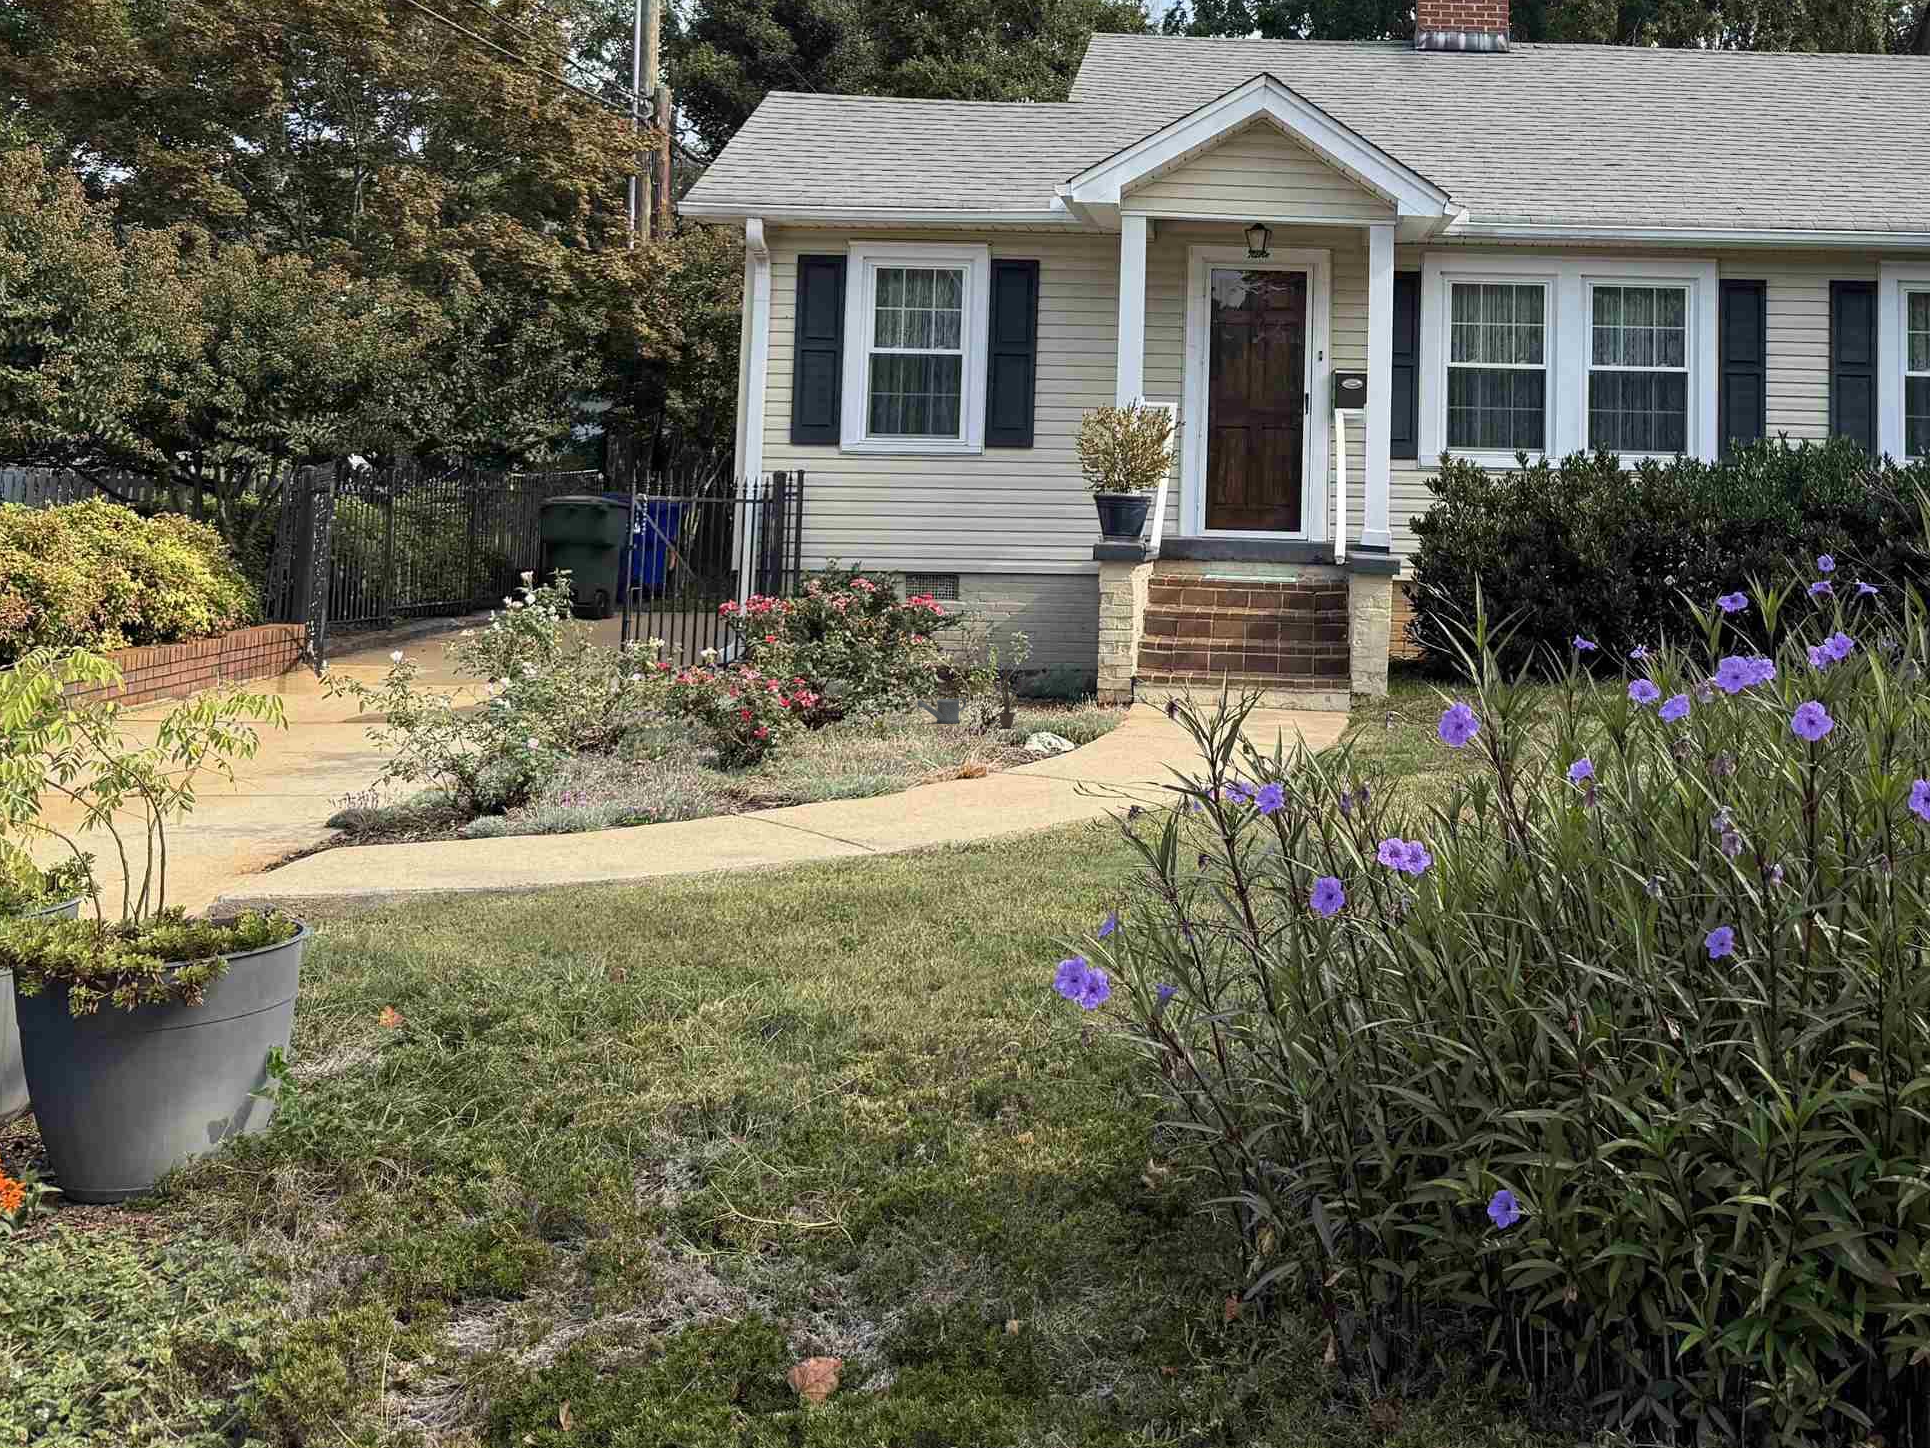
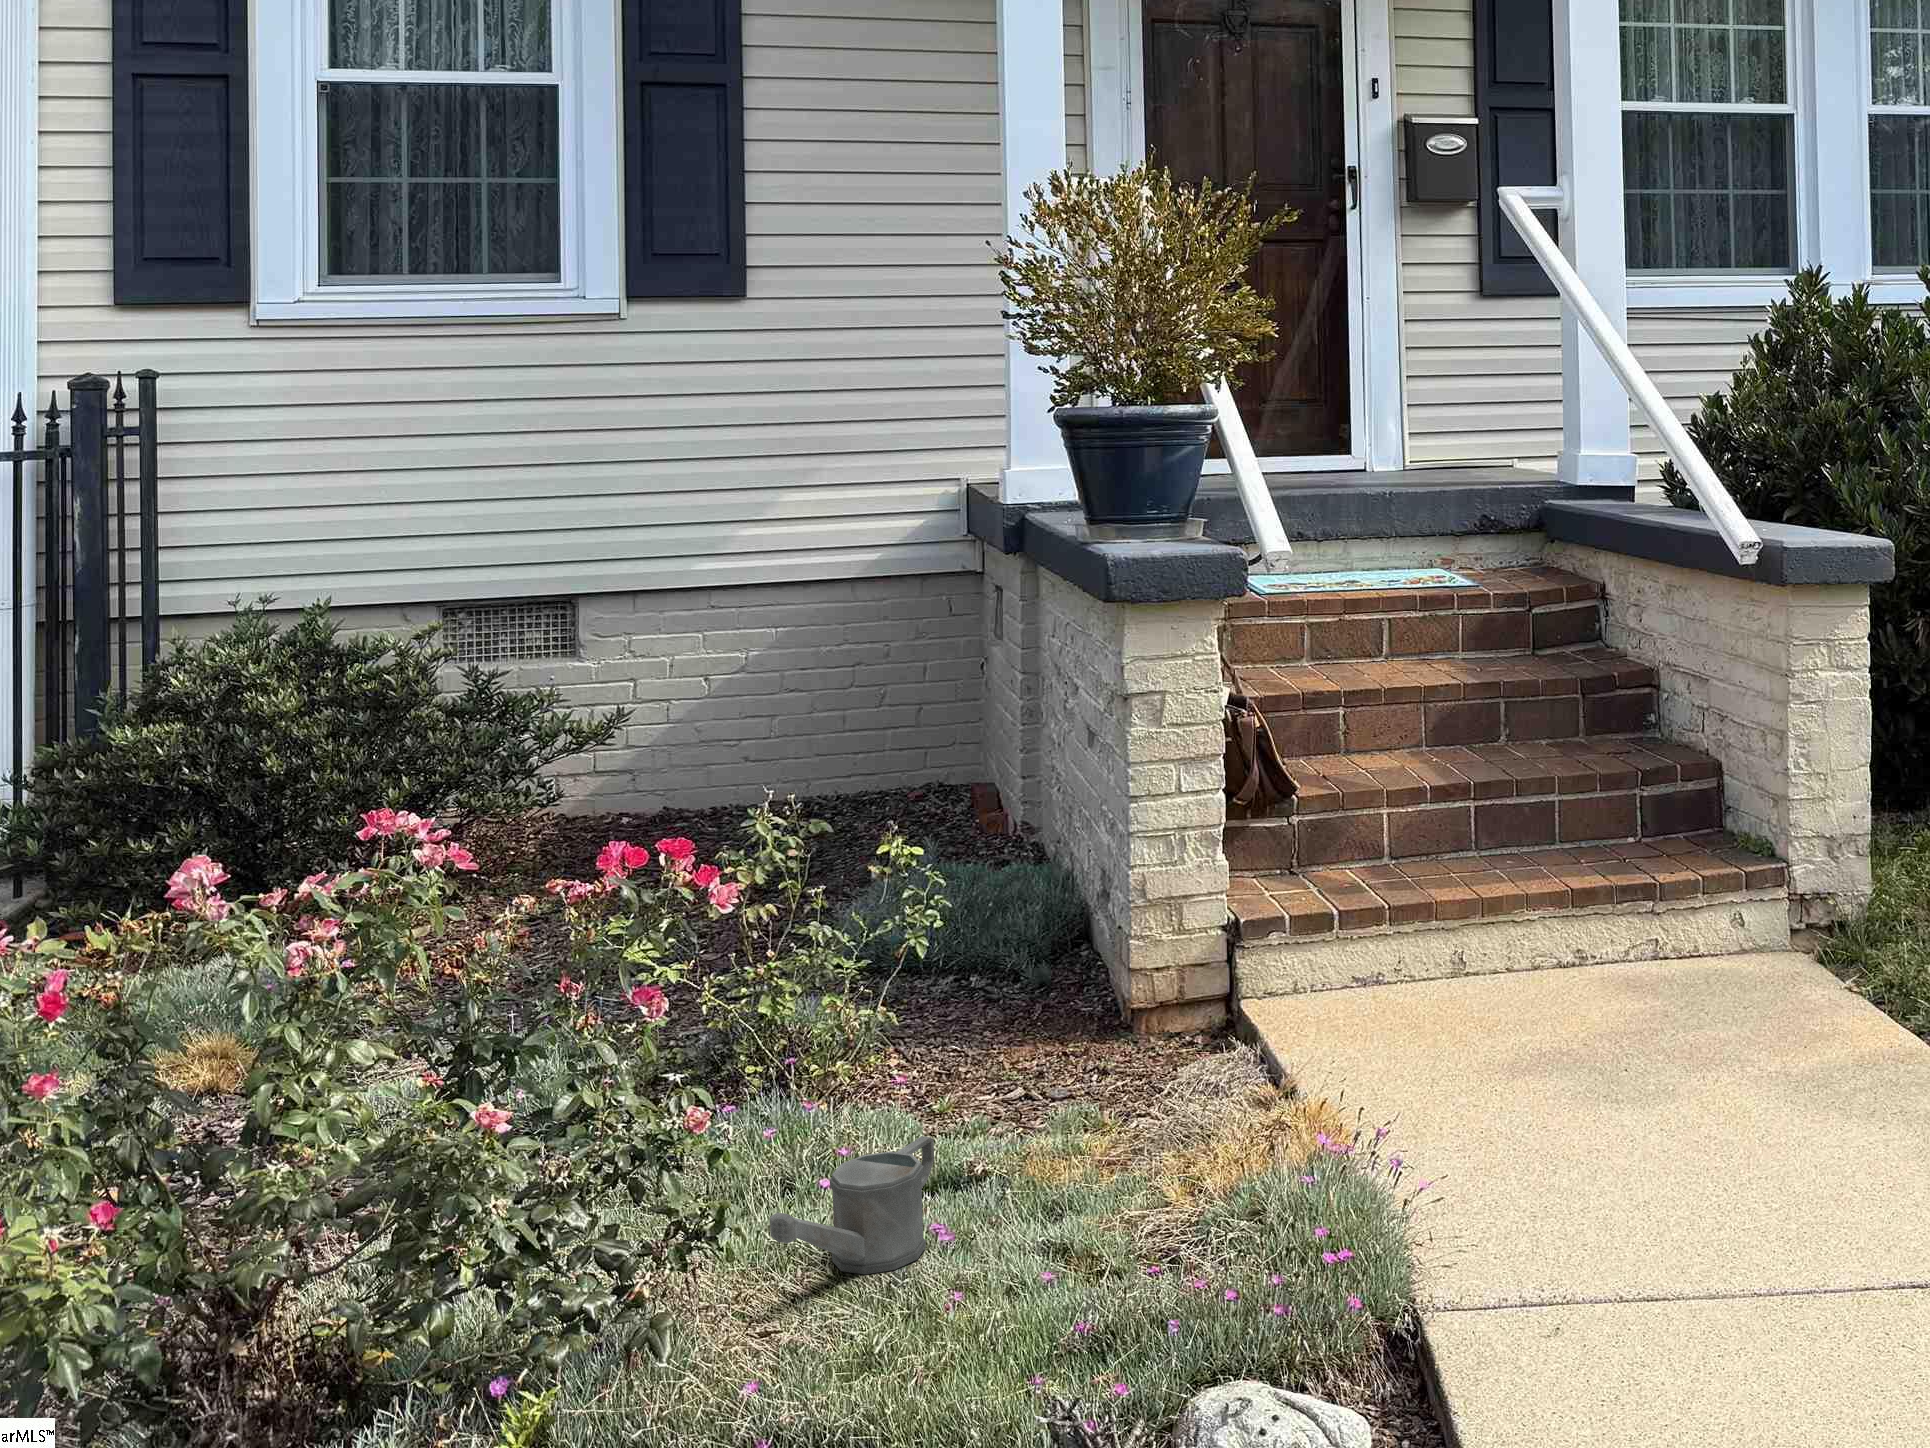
decorative plant: present [991,667,1021,728] -> none [1071,1025,1224,1270]

